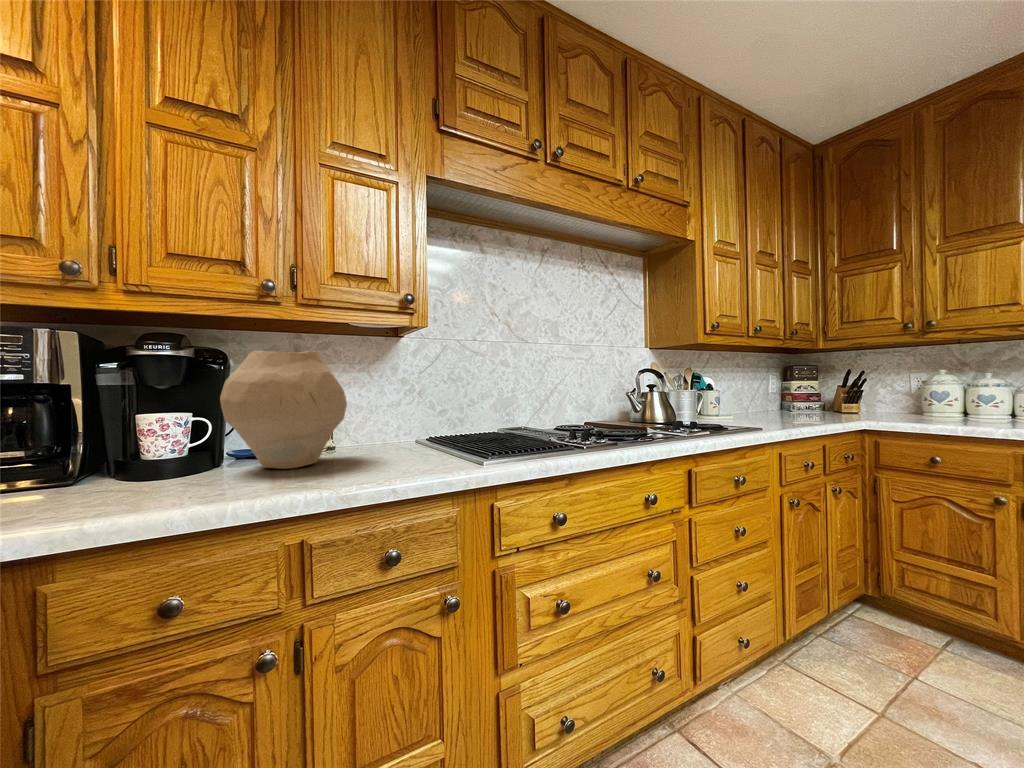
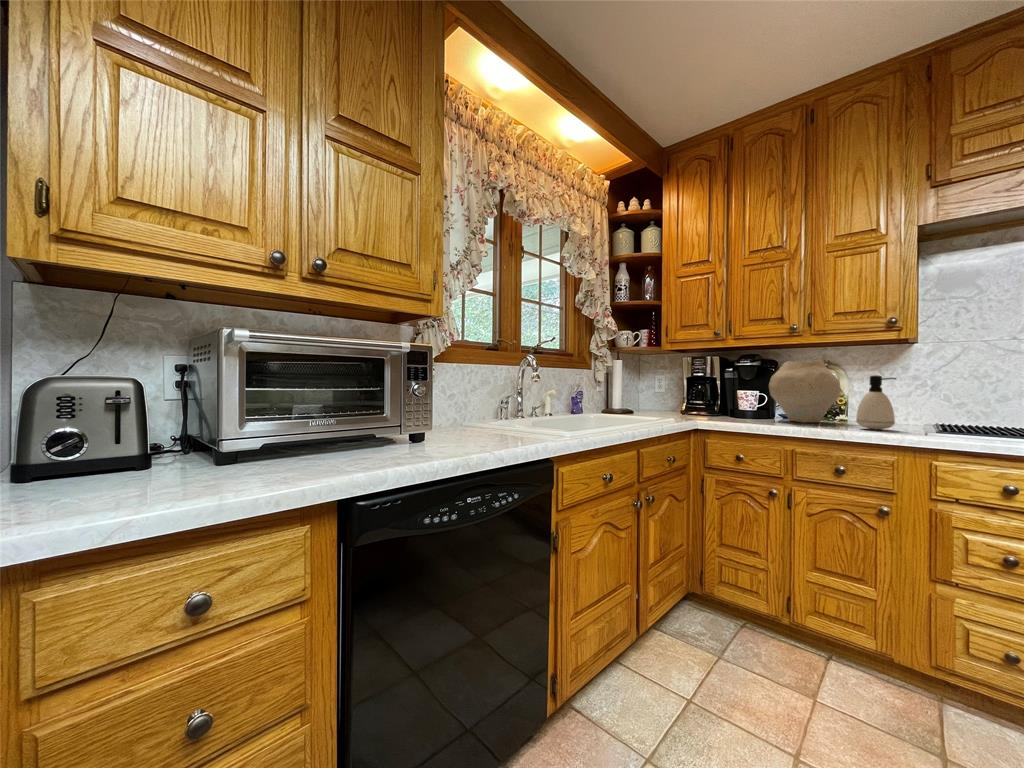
soap dispenser: none [389,377,437,465] -> present [856,375,896,429]

